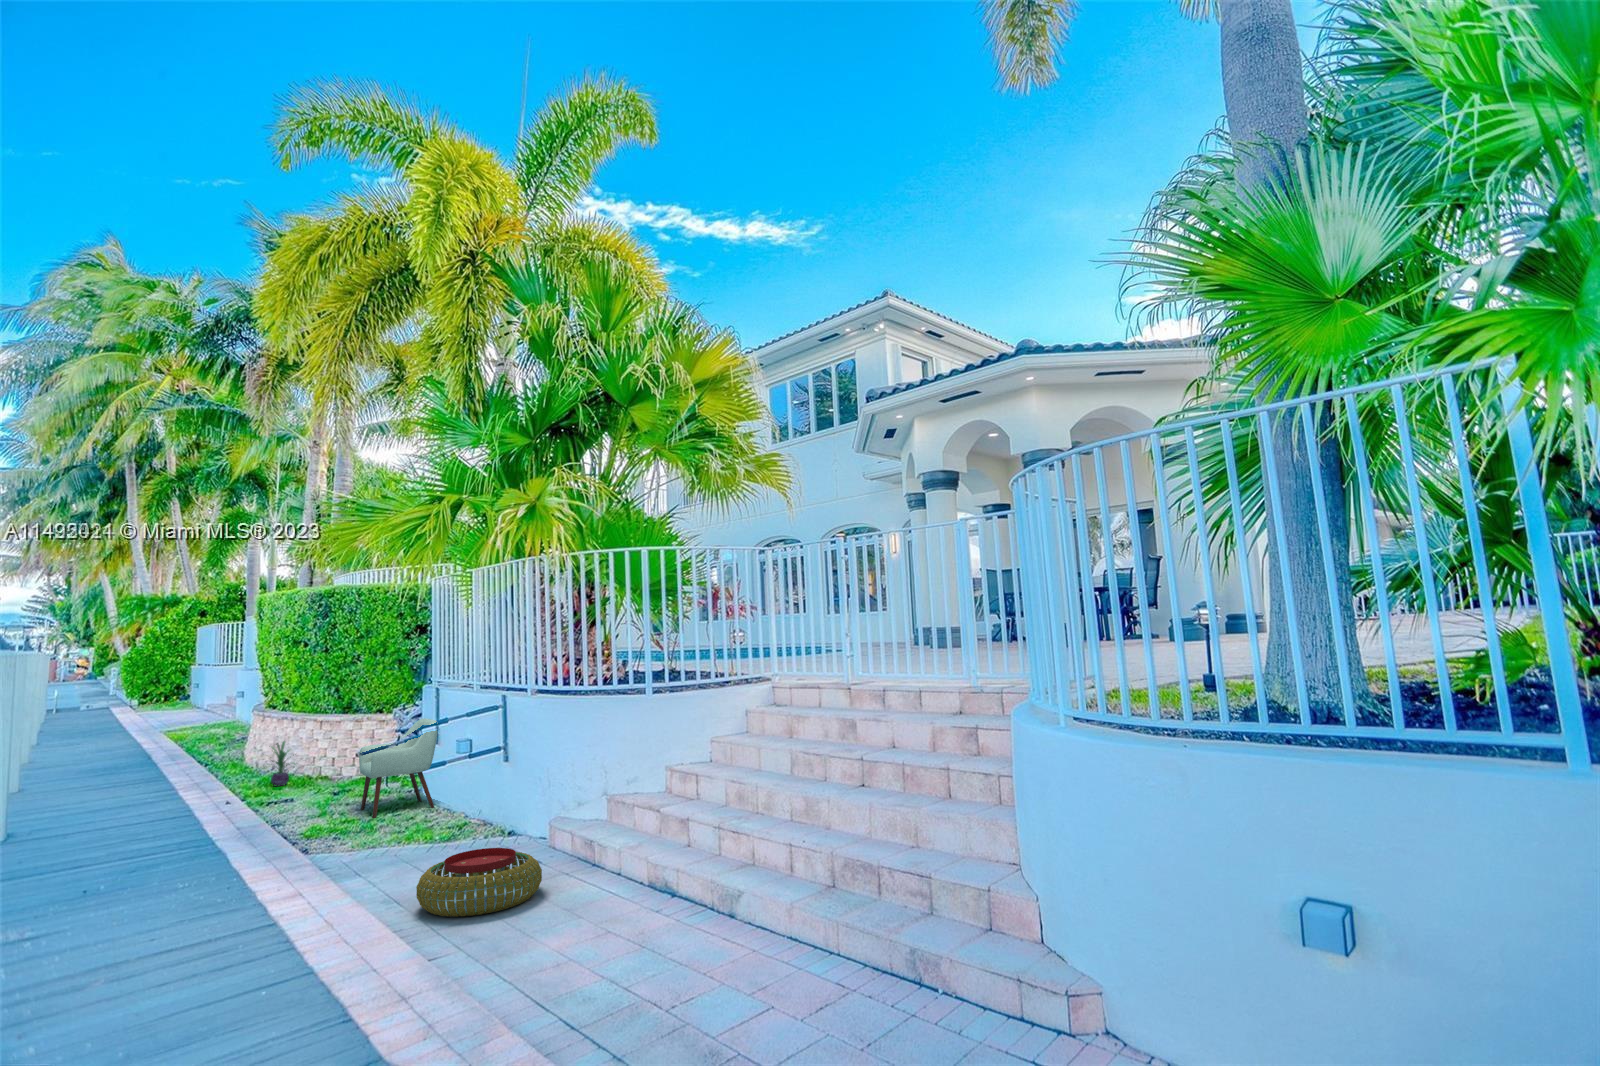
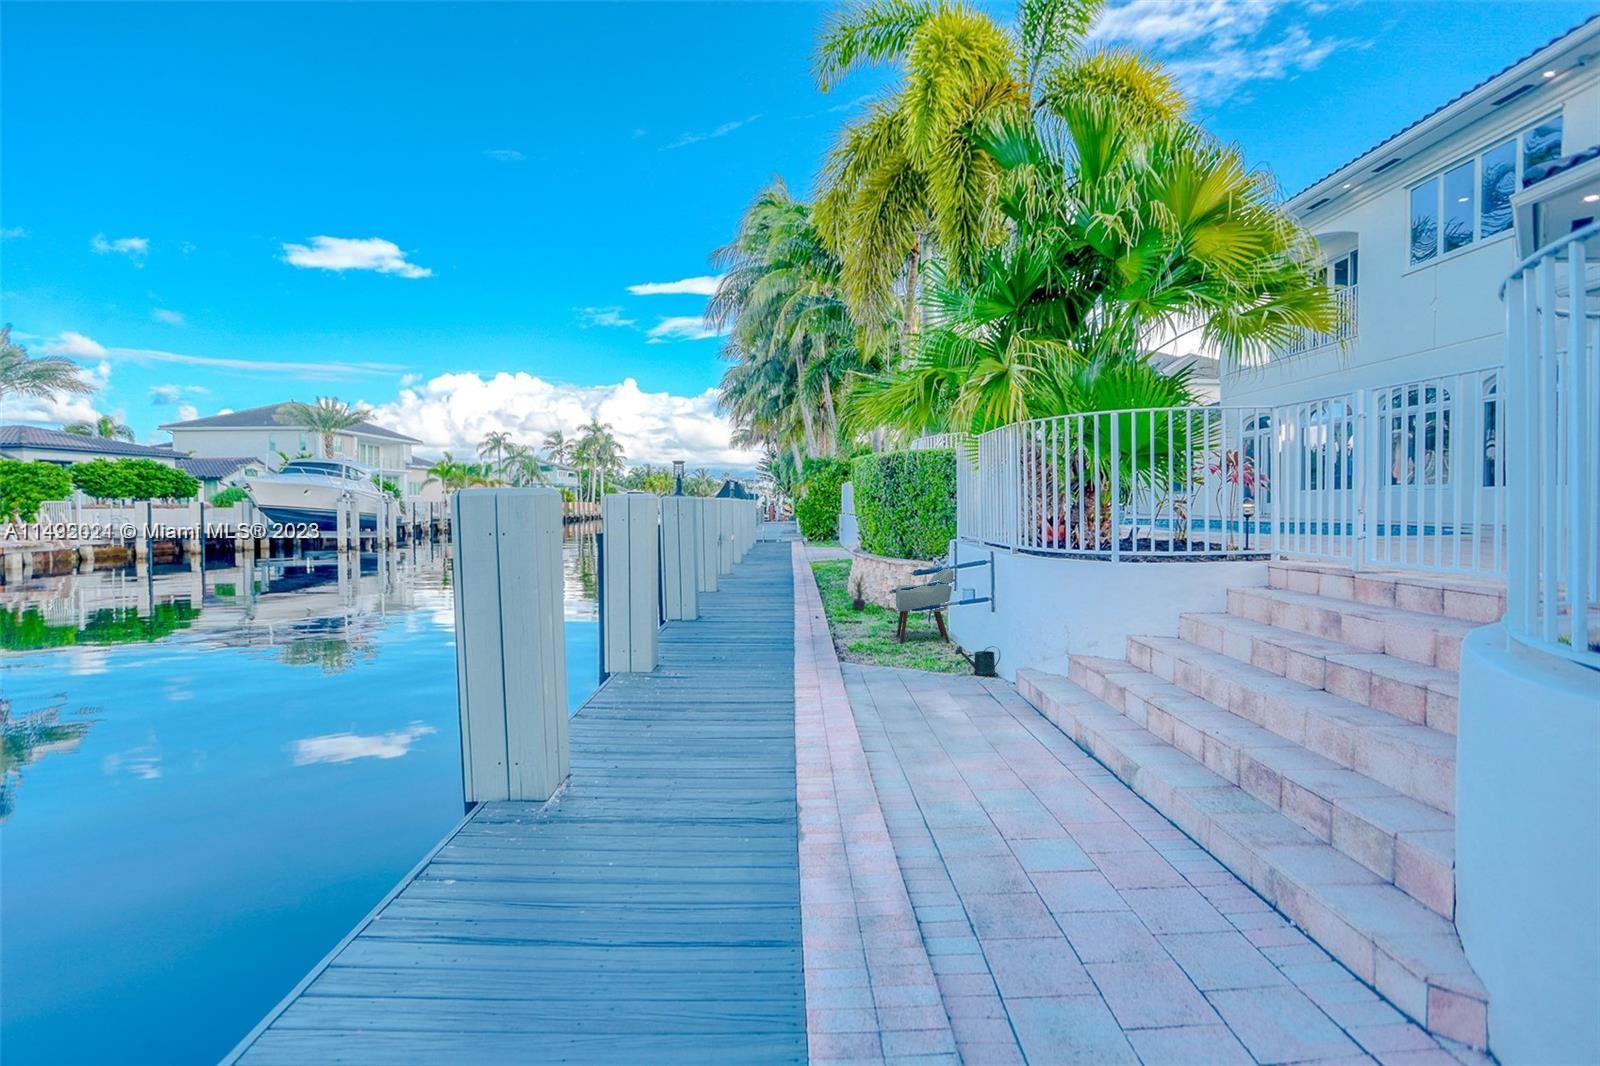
watering can: none [470,801,520,837] -> present [955,646,1000,676]
pouf: present [416,848,542,917] -> none [877,679,979,733]

